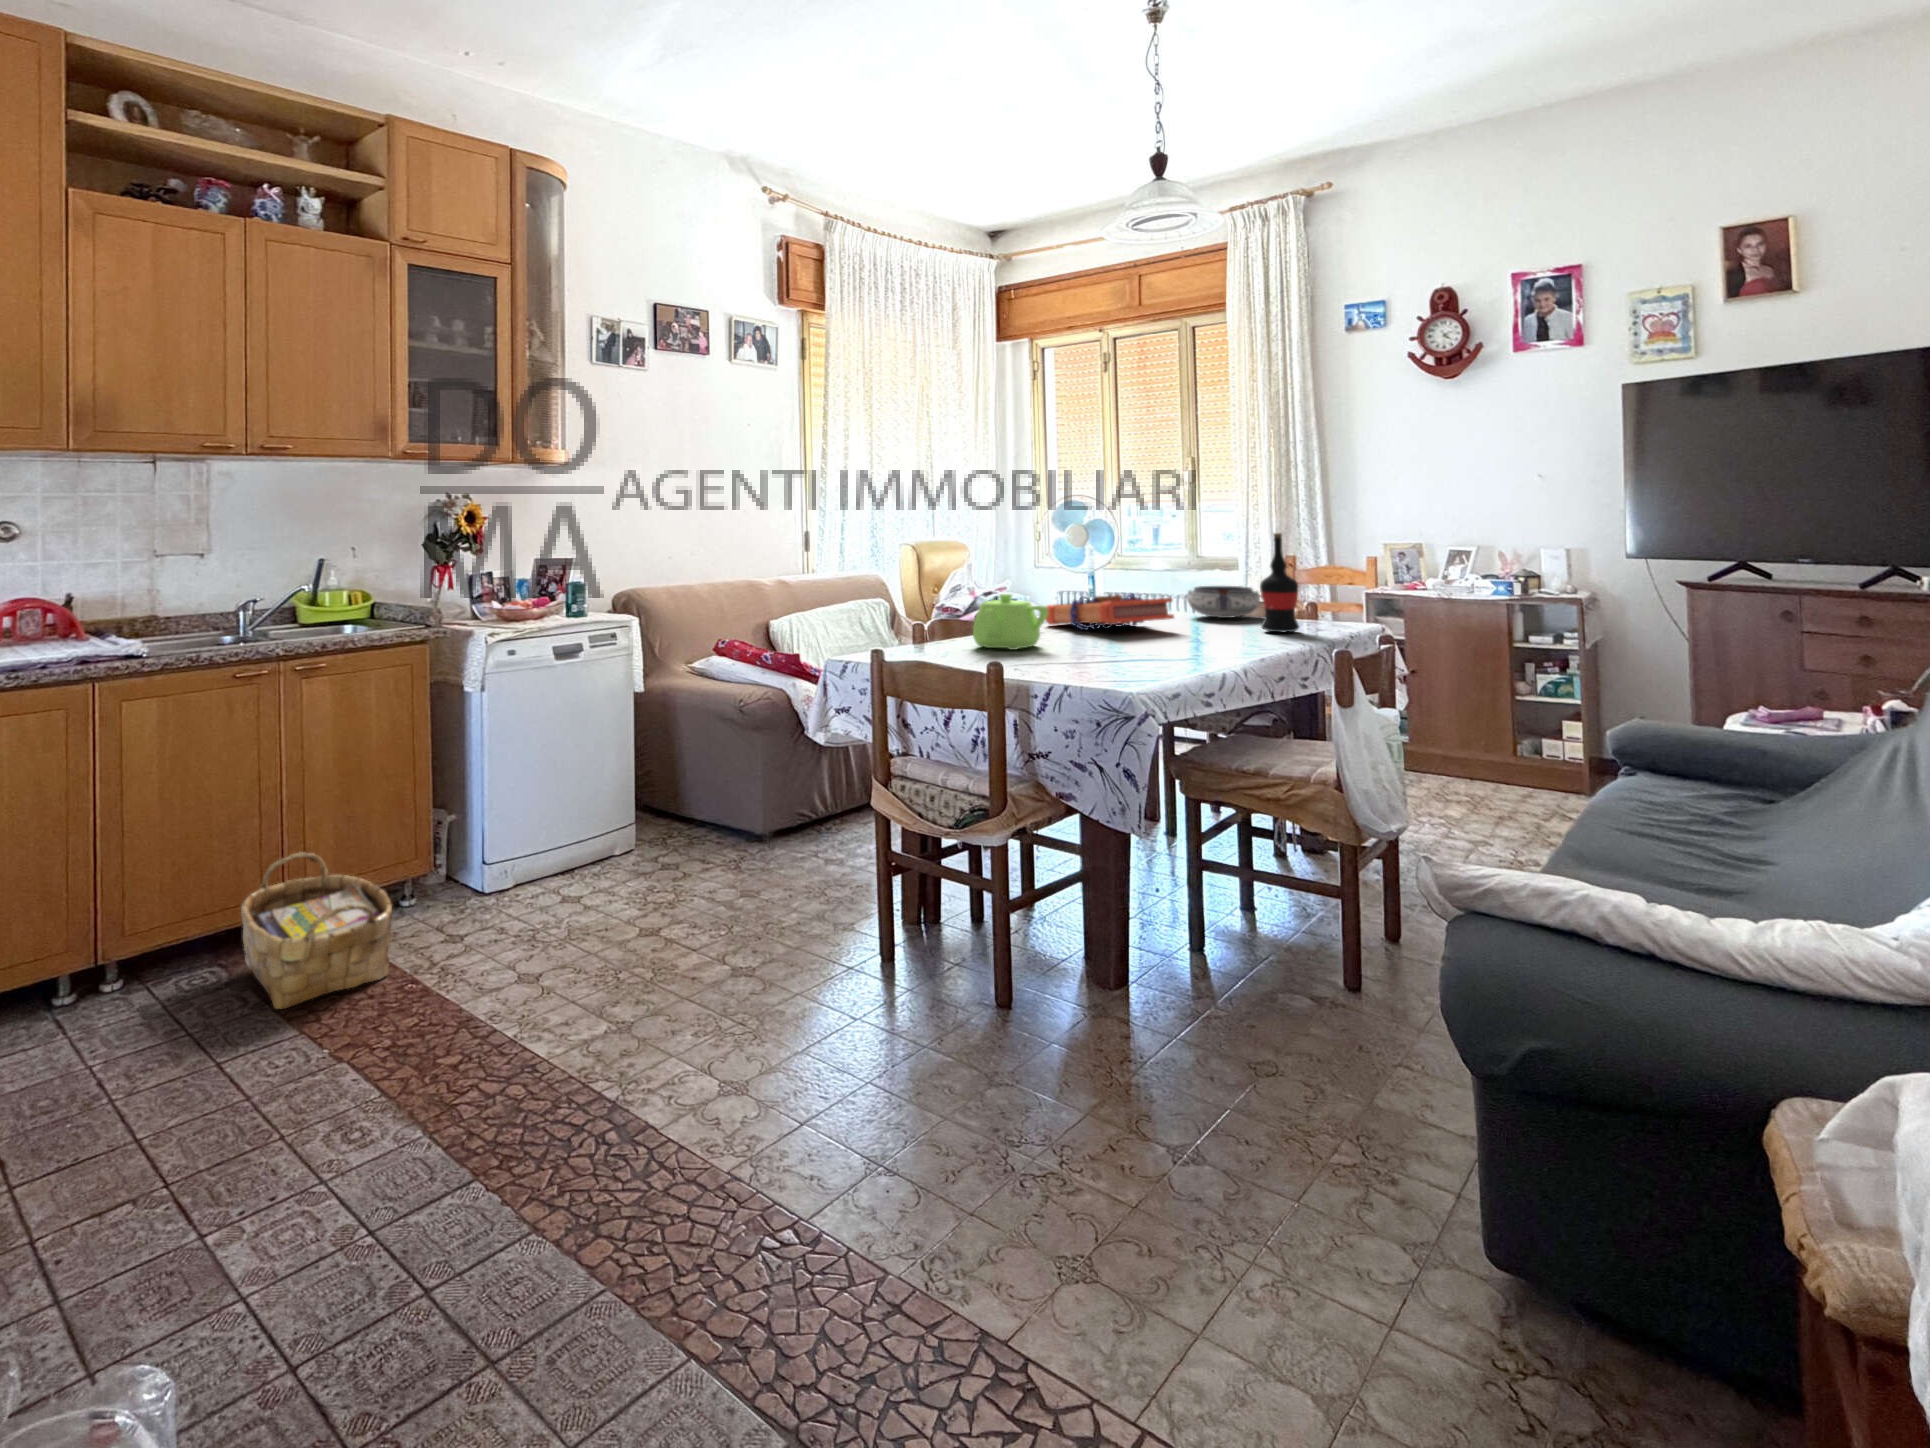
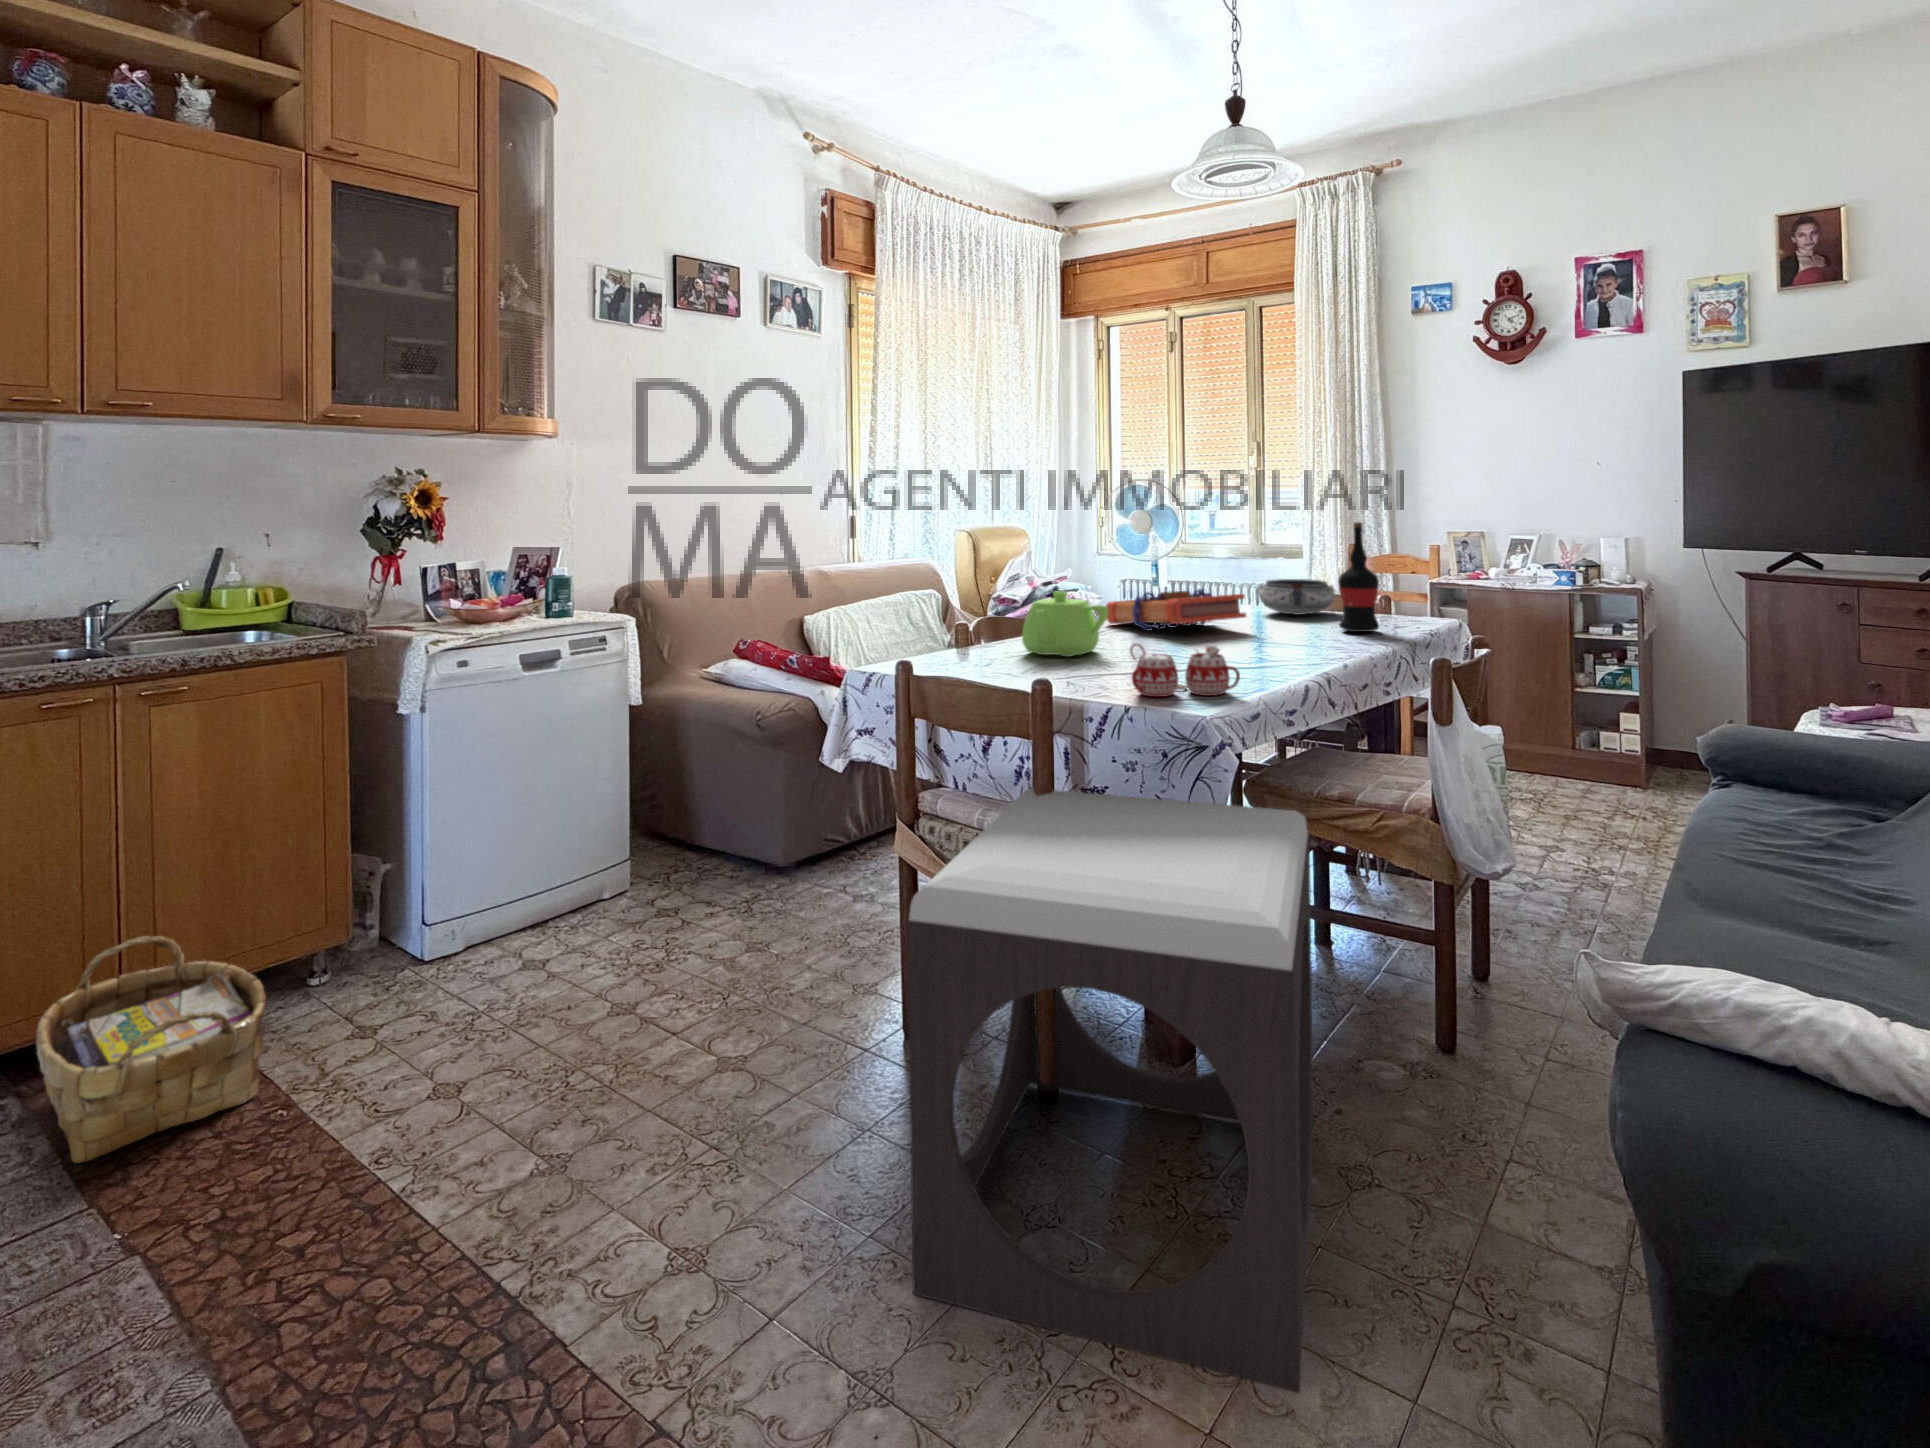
mug: none [1068,635,1164,679] -> present [1130,643,1240,697]
footstool: none [897,752,1231,1205] -> present [908,788,1314,1393]

